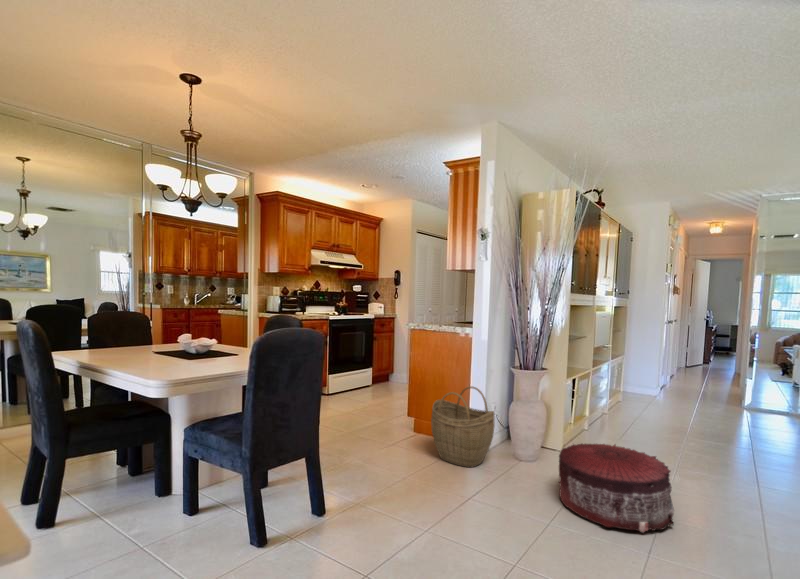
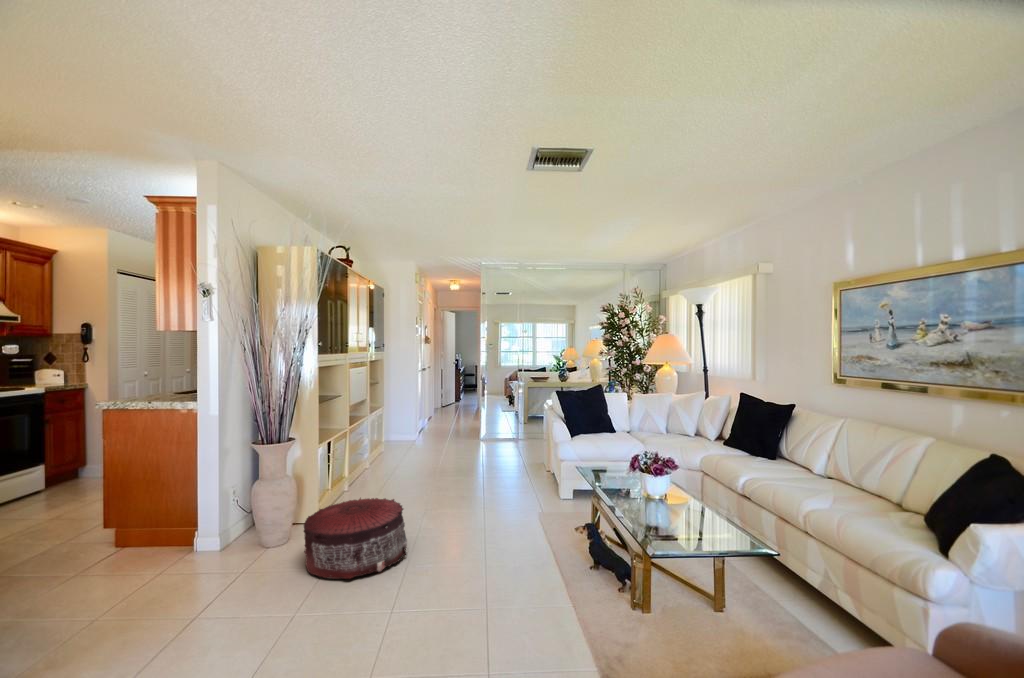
woven basket: present [431,386,495,467] -> none [139,473,231,574]

